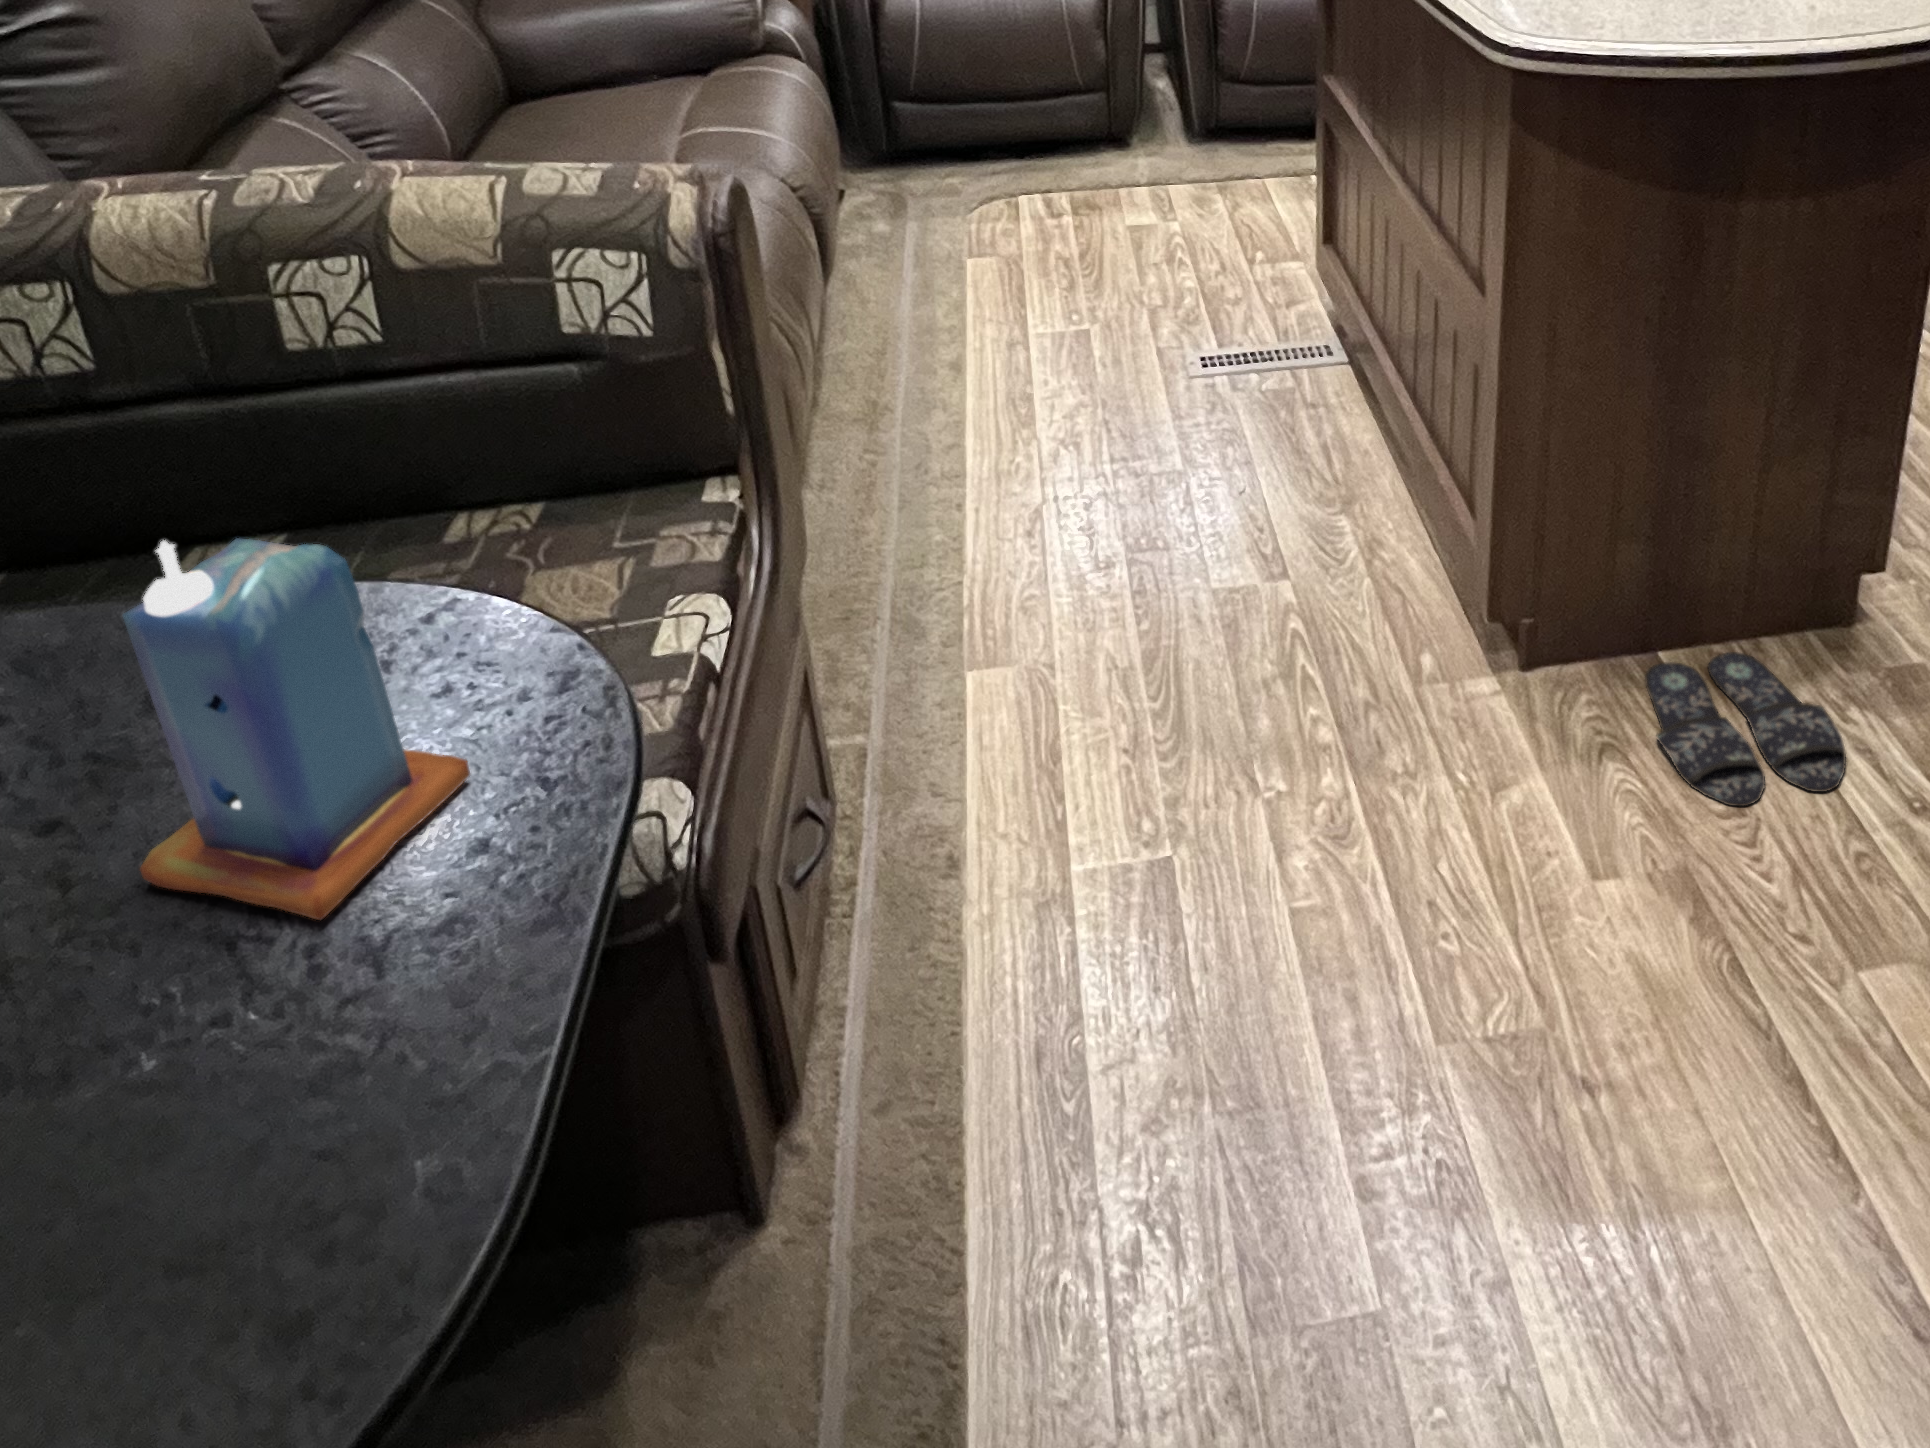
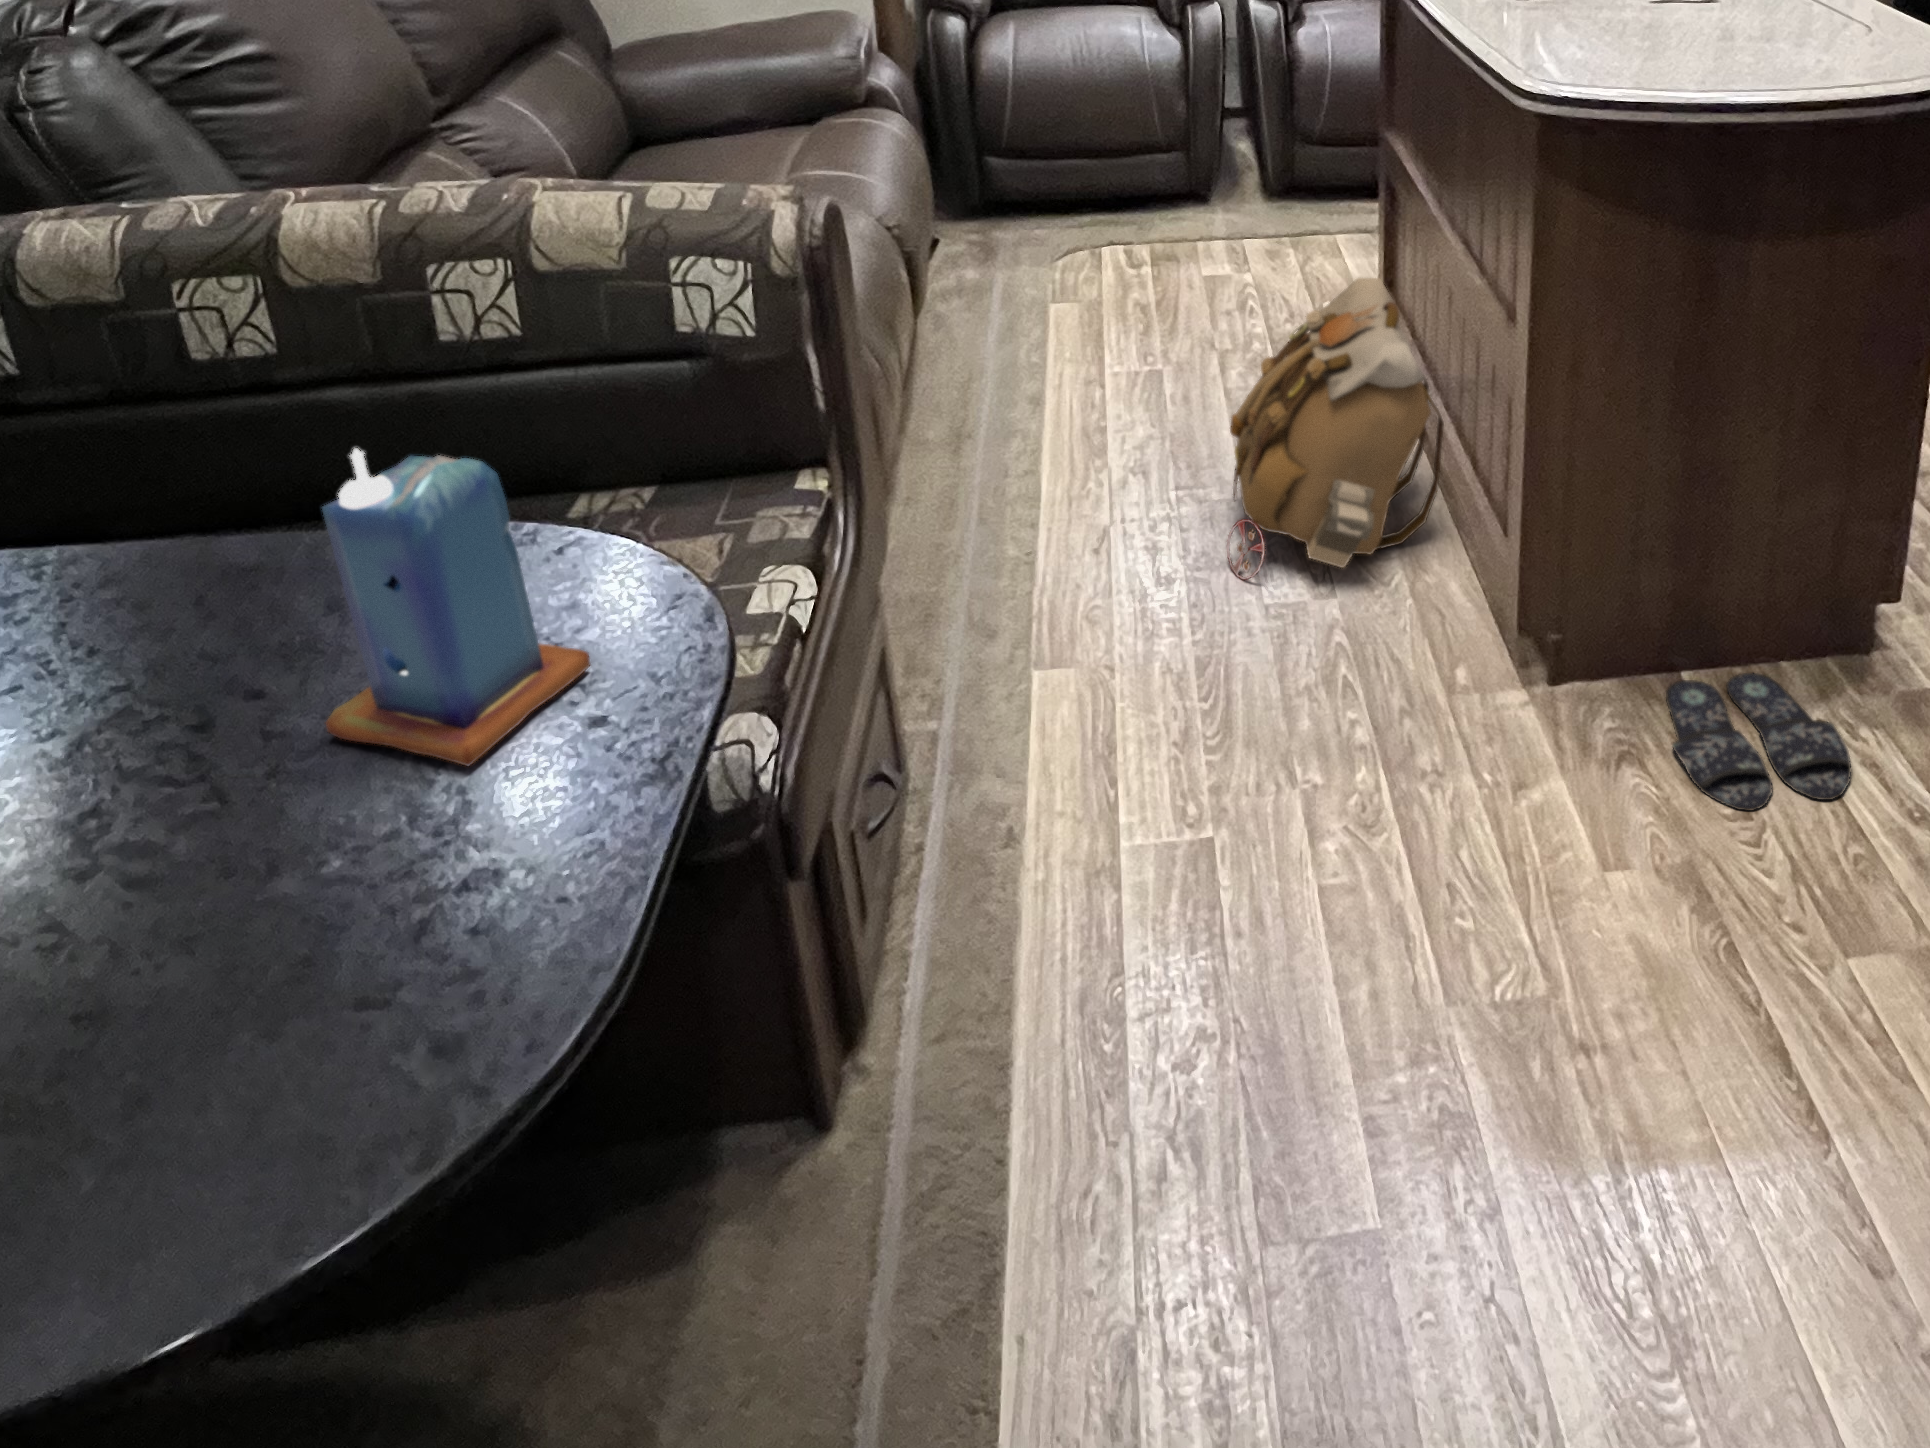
backpack: none [1169,236,1400,564] -> present [1227,278,1444,580]

